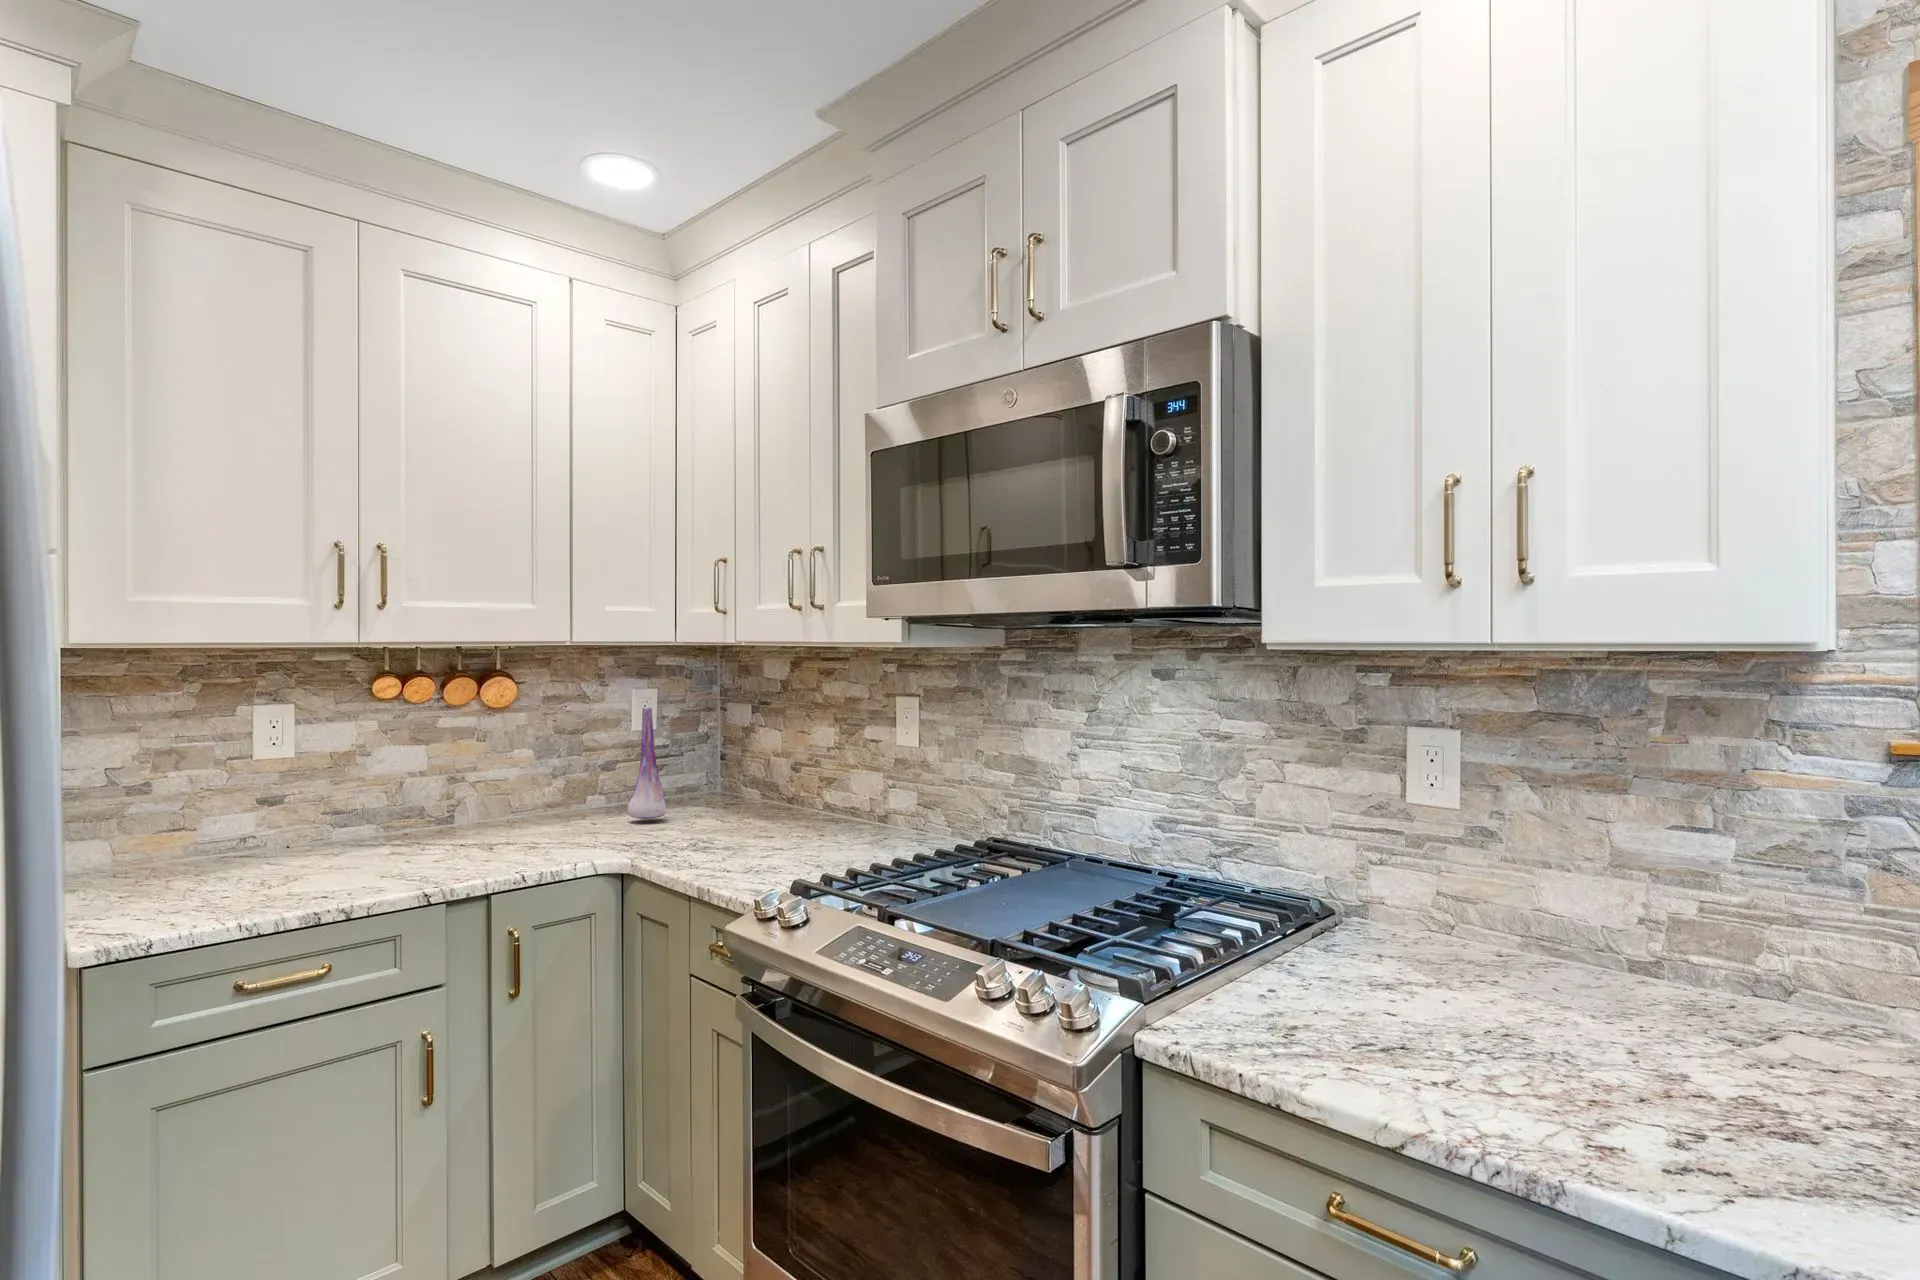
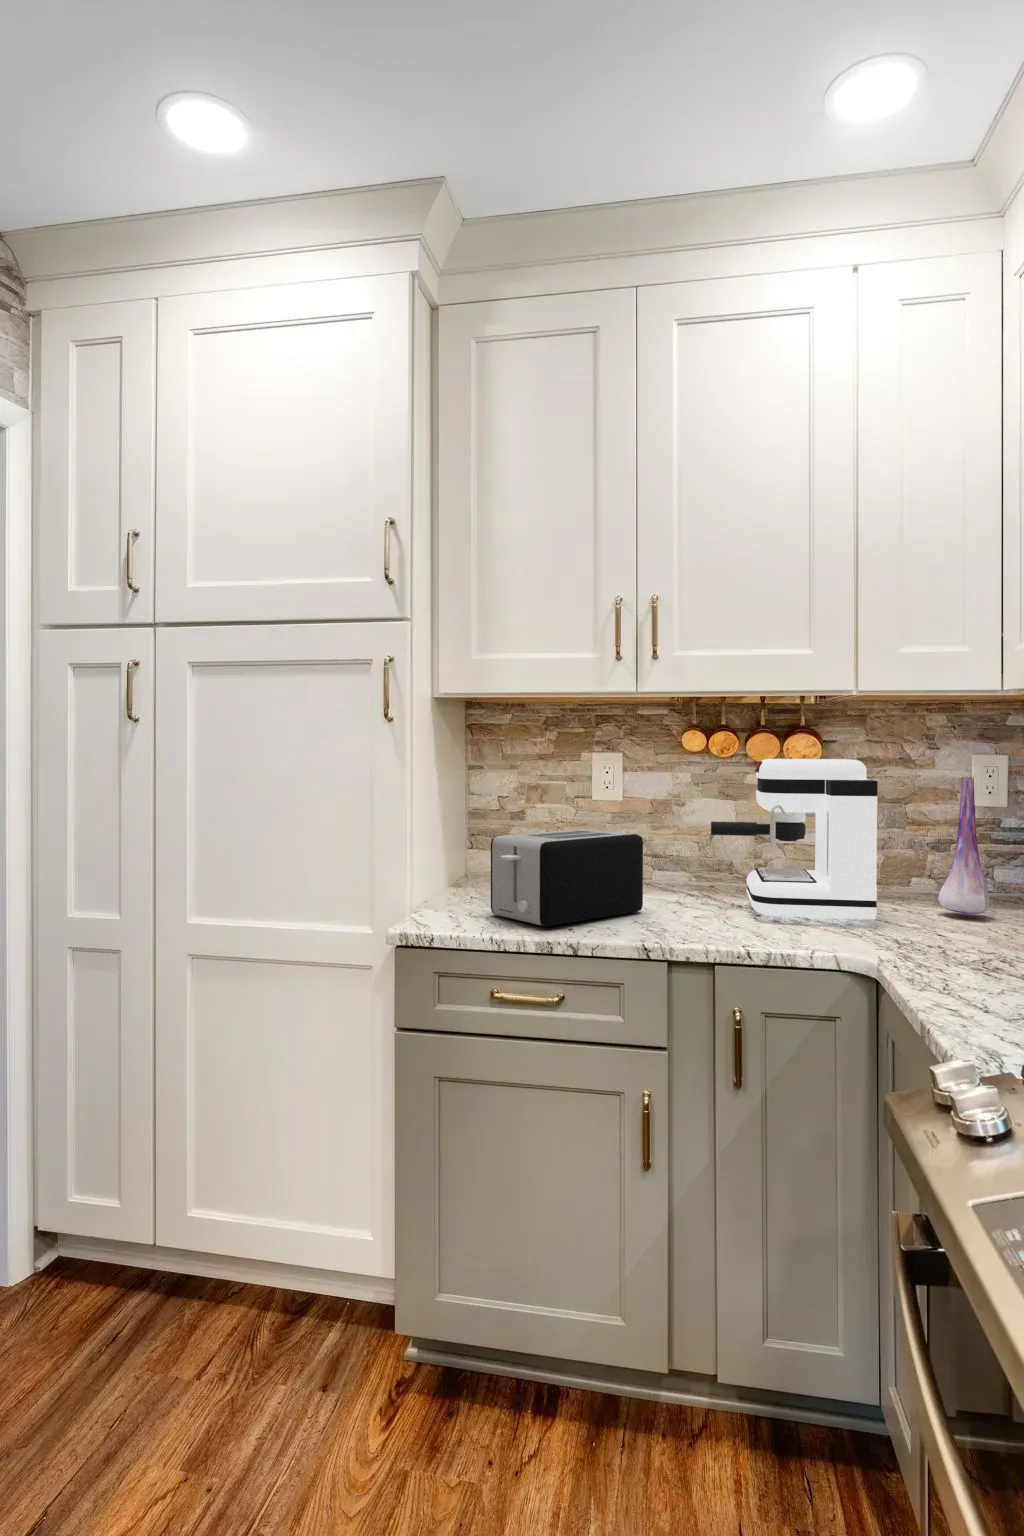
coffee maker: none [428,699,599,850] -> present [711,759,878,922]
toaster: none [195,788,373,902] -> present [491,829,643,926]

